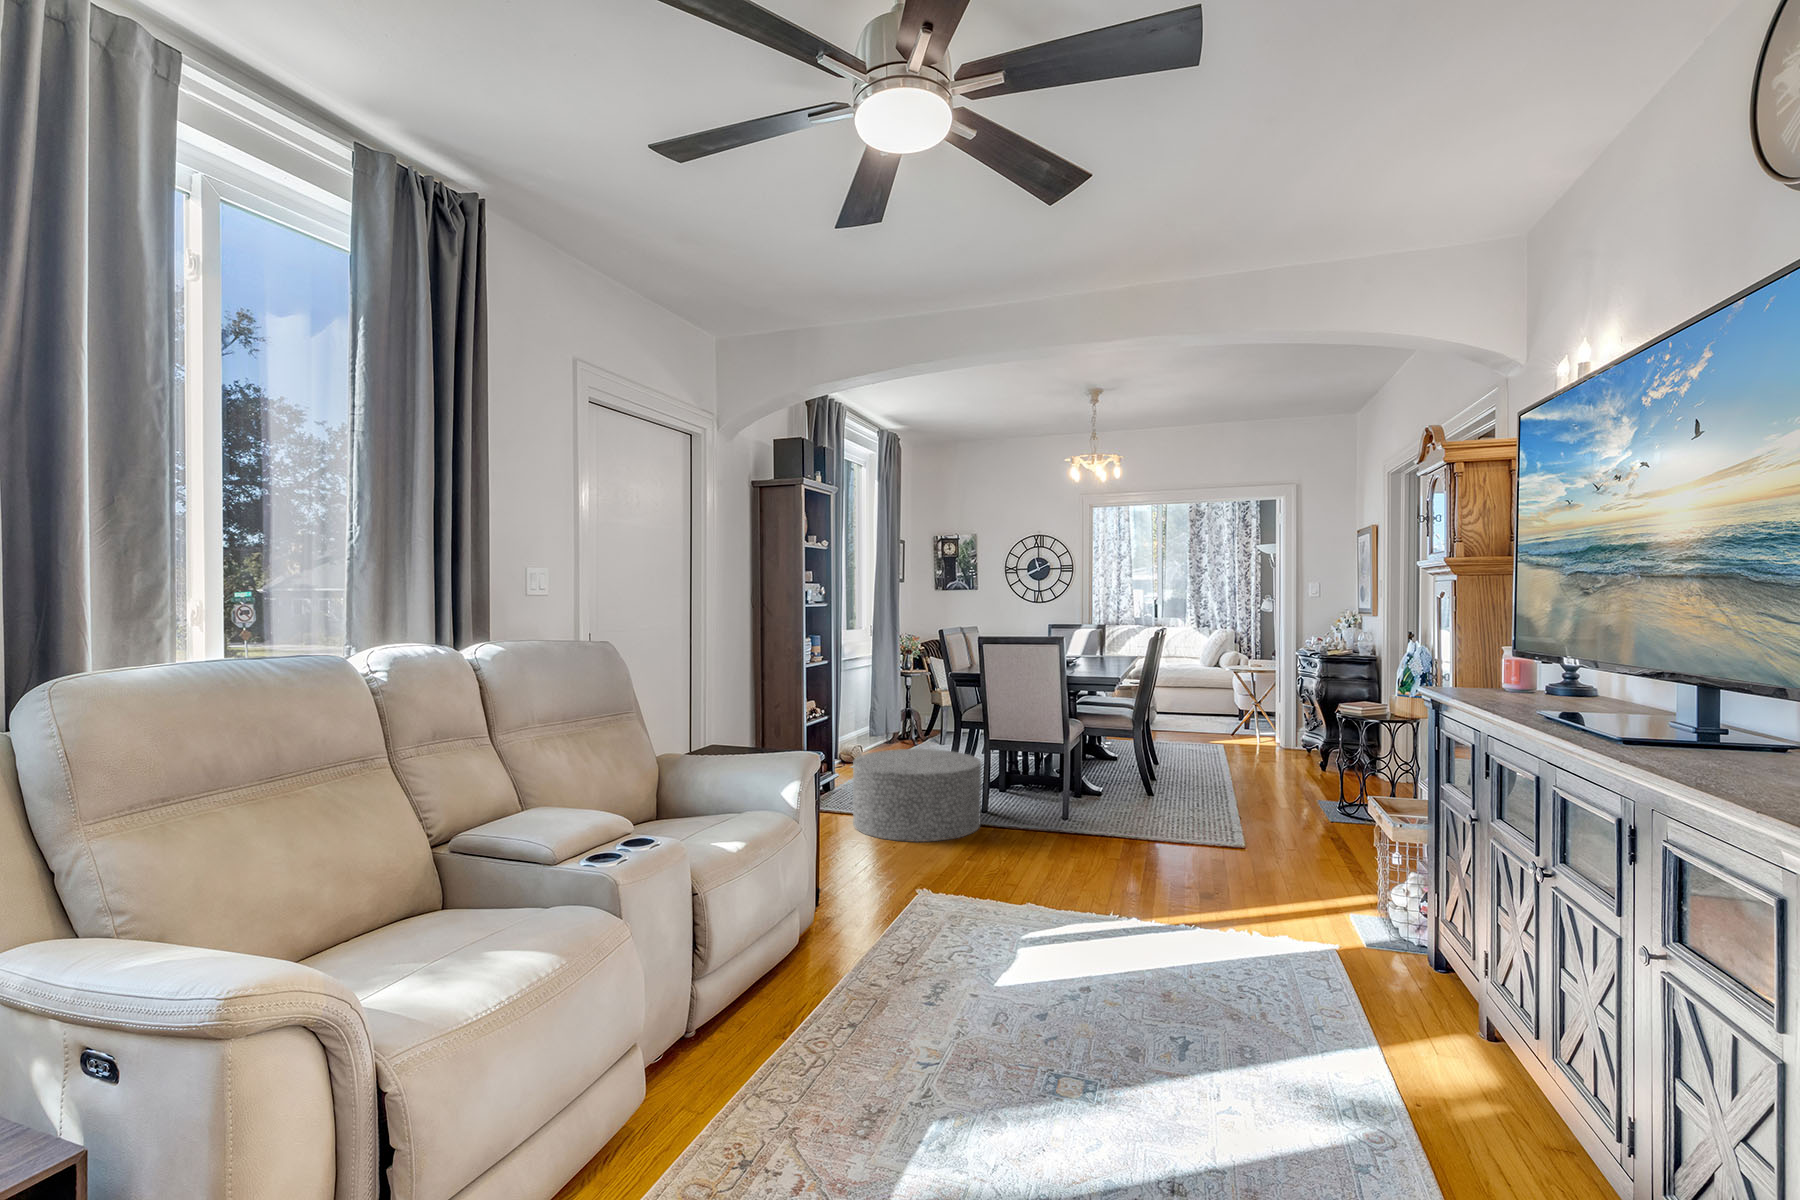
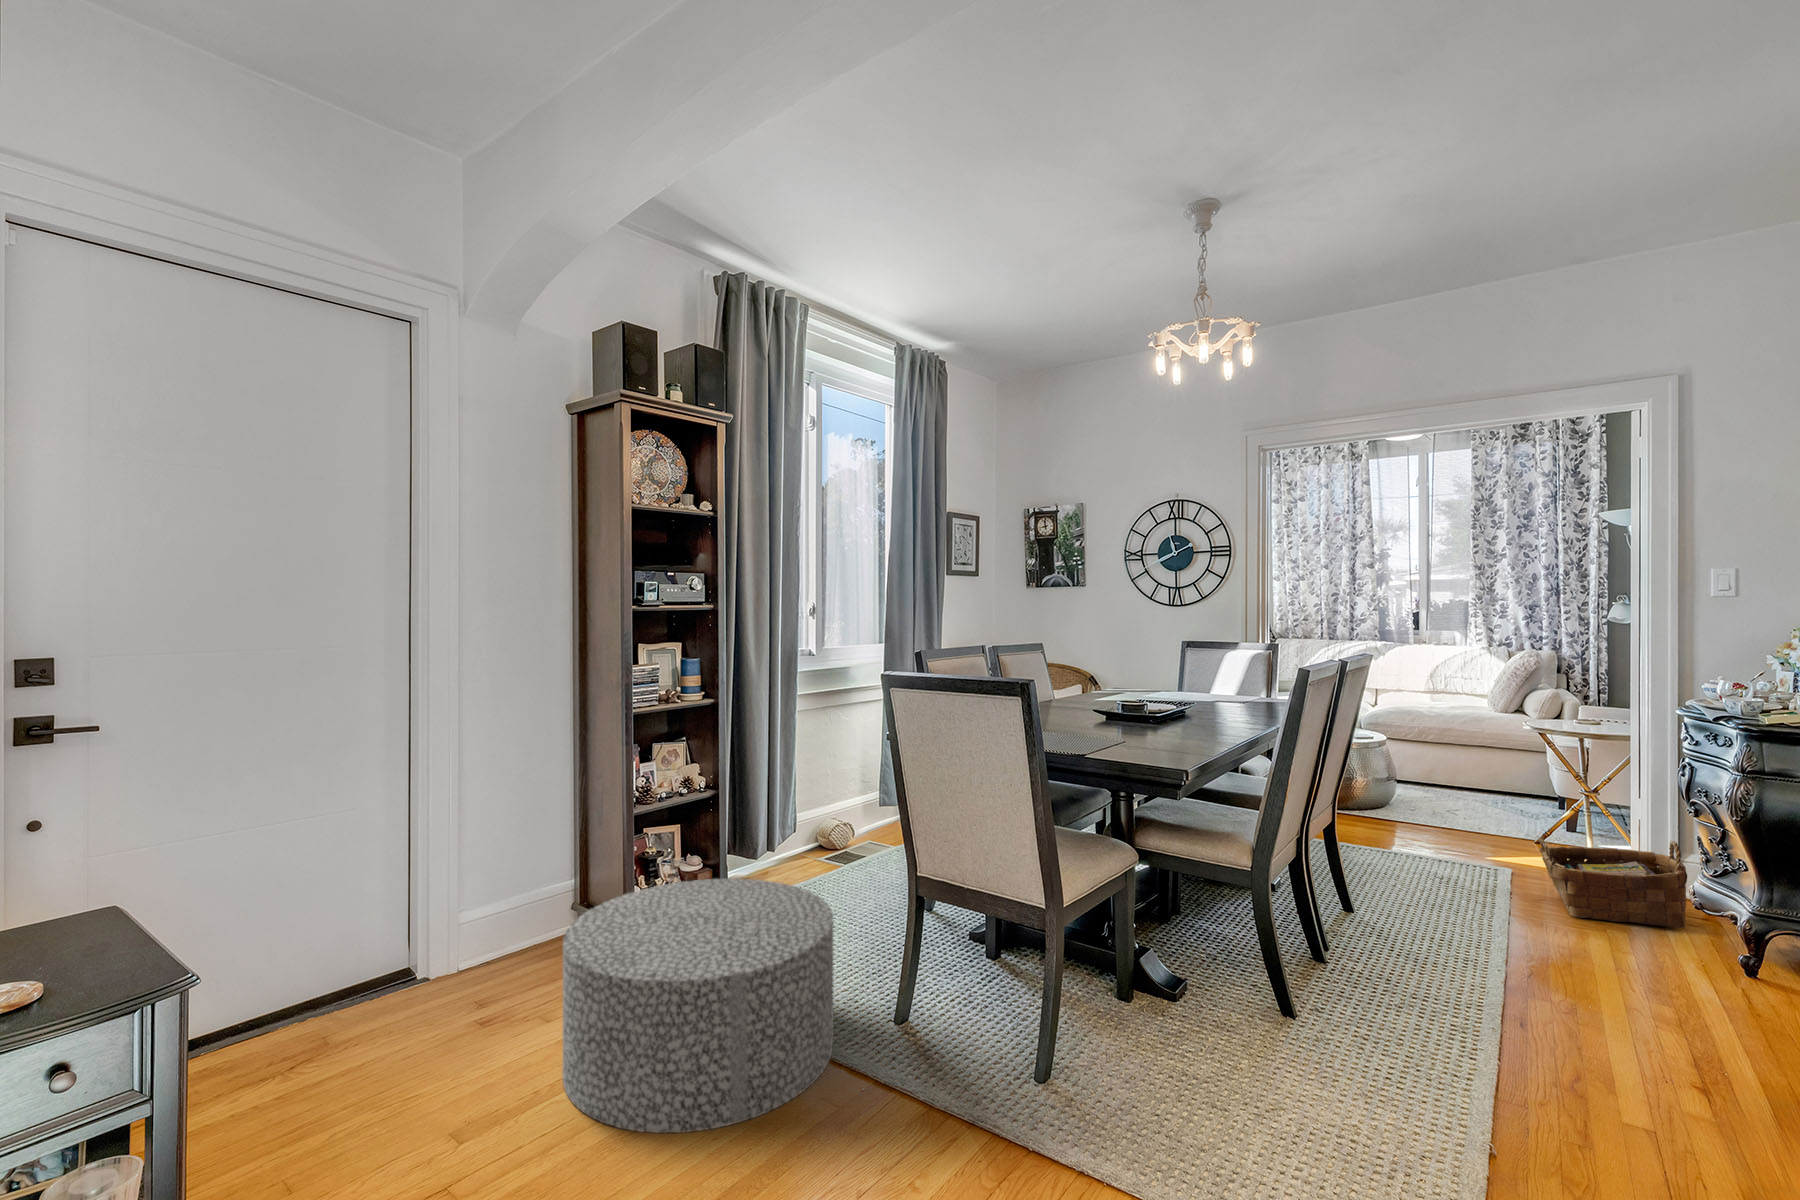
woven basket: none [1240,717,1300,757] -> present [1538,838,1687,928]

